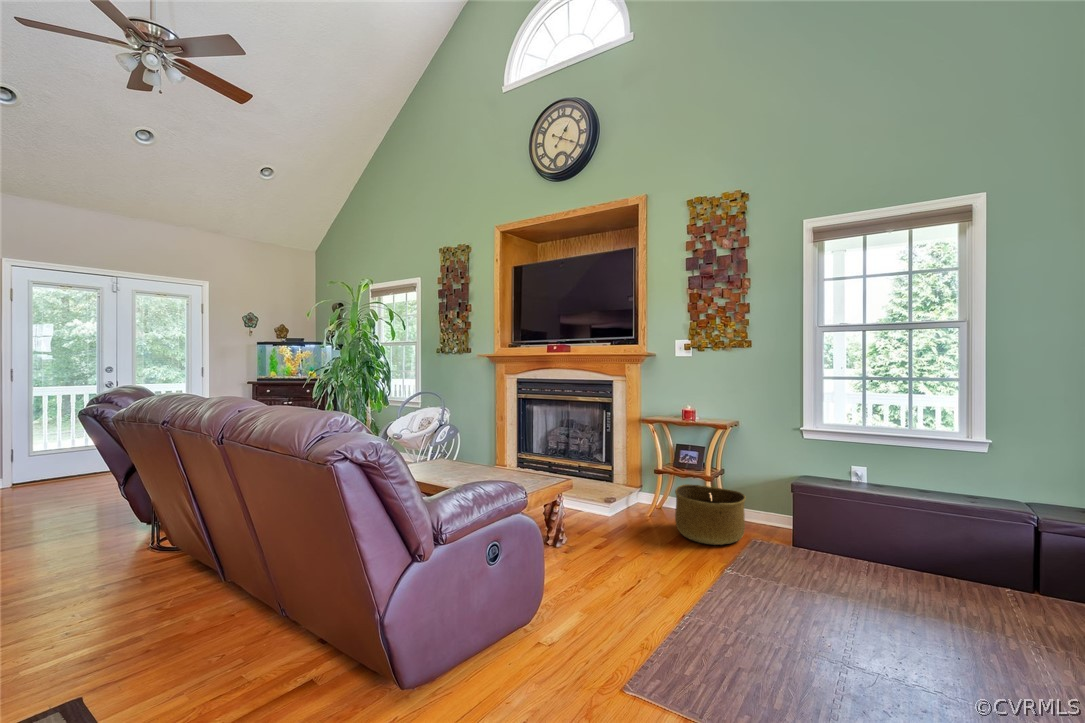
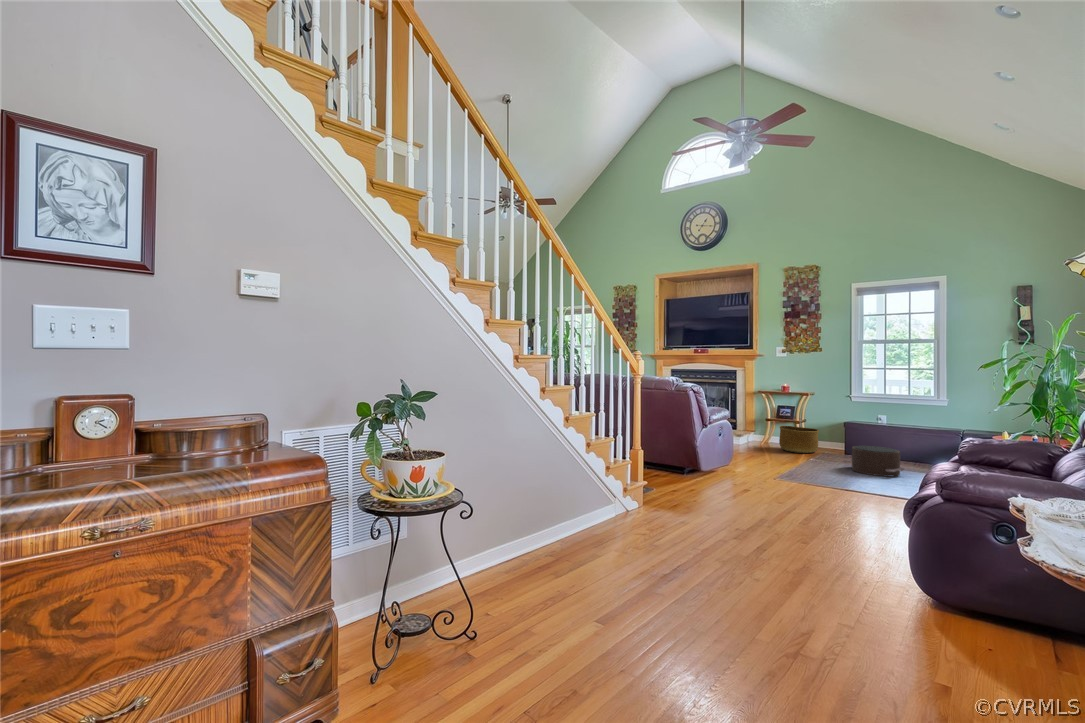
pouf: none [789,559,945,662] -> present [843,446,904,477]

